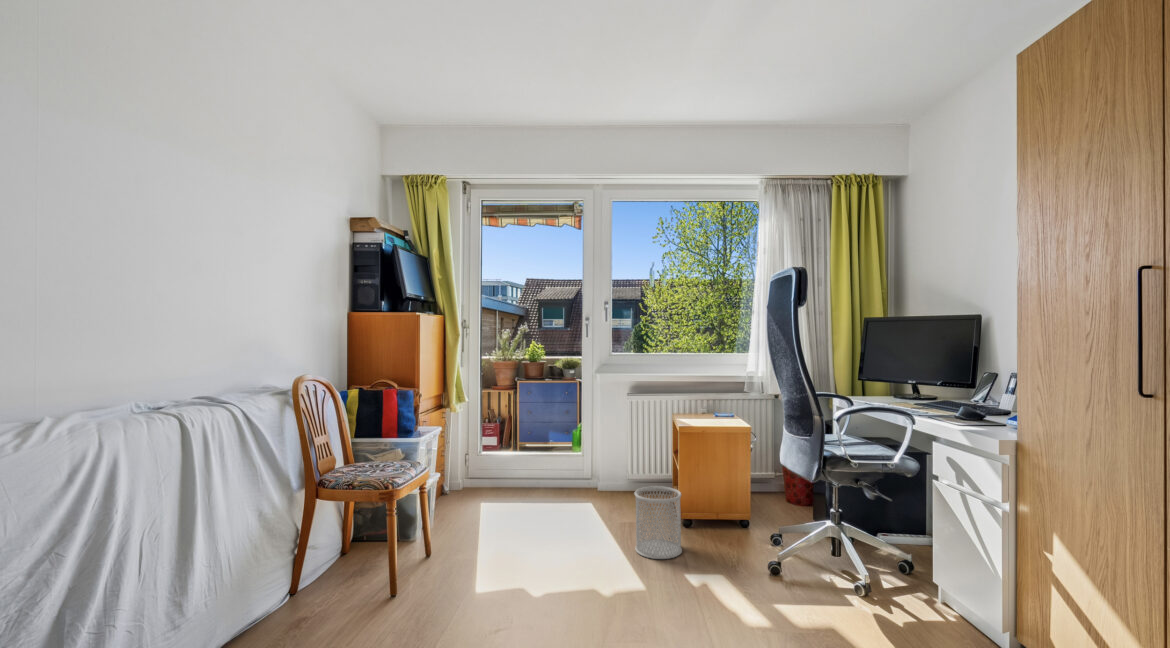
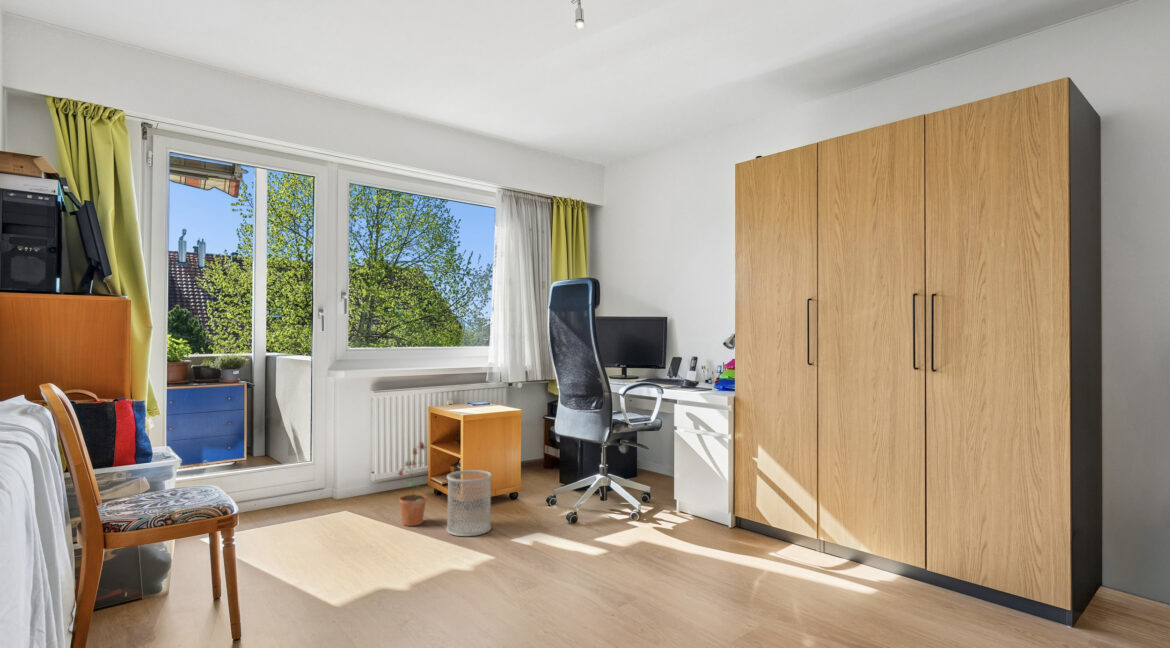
potted plant: none [603,450,636,533] -> present [399,442,427,526]

